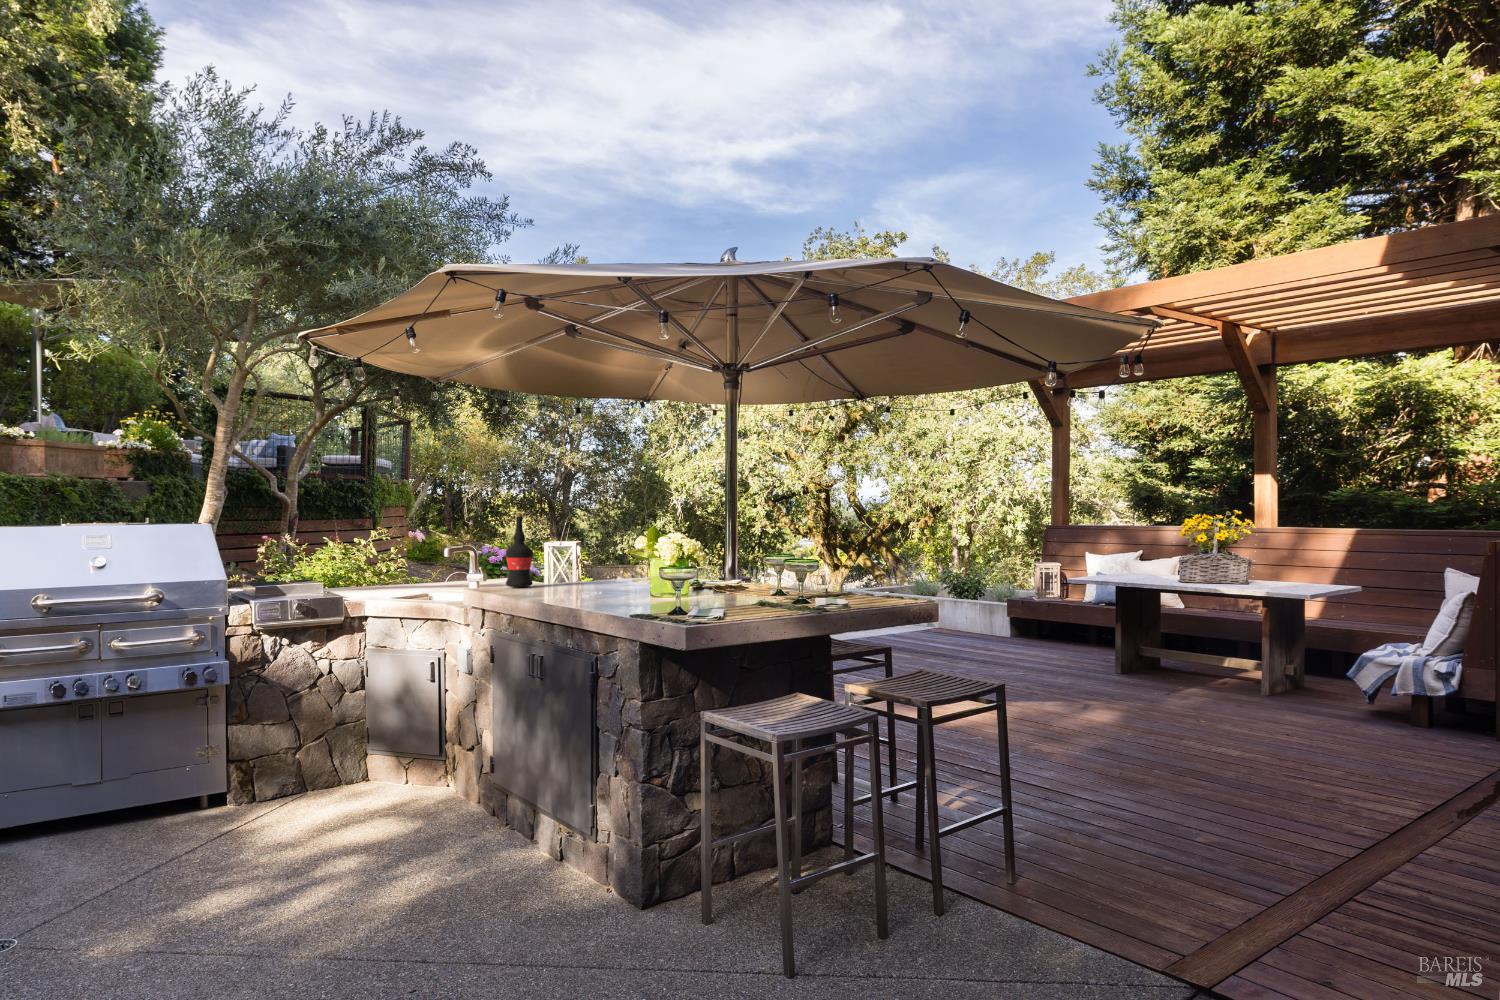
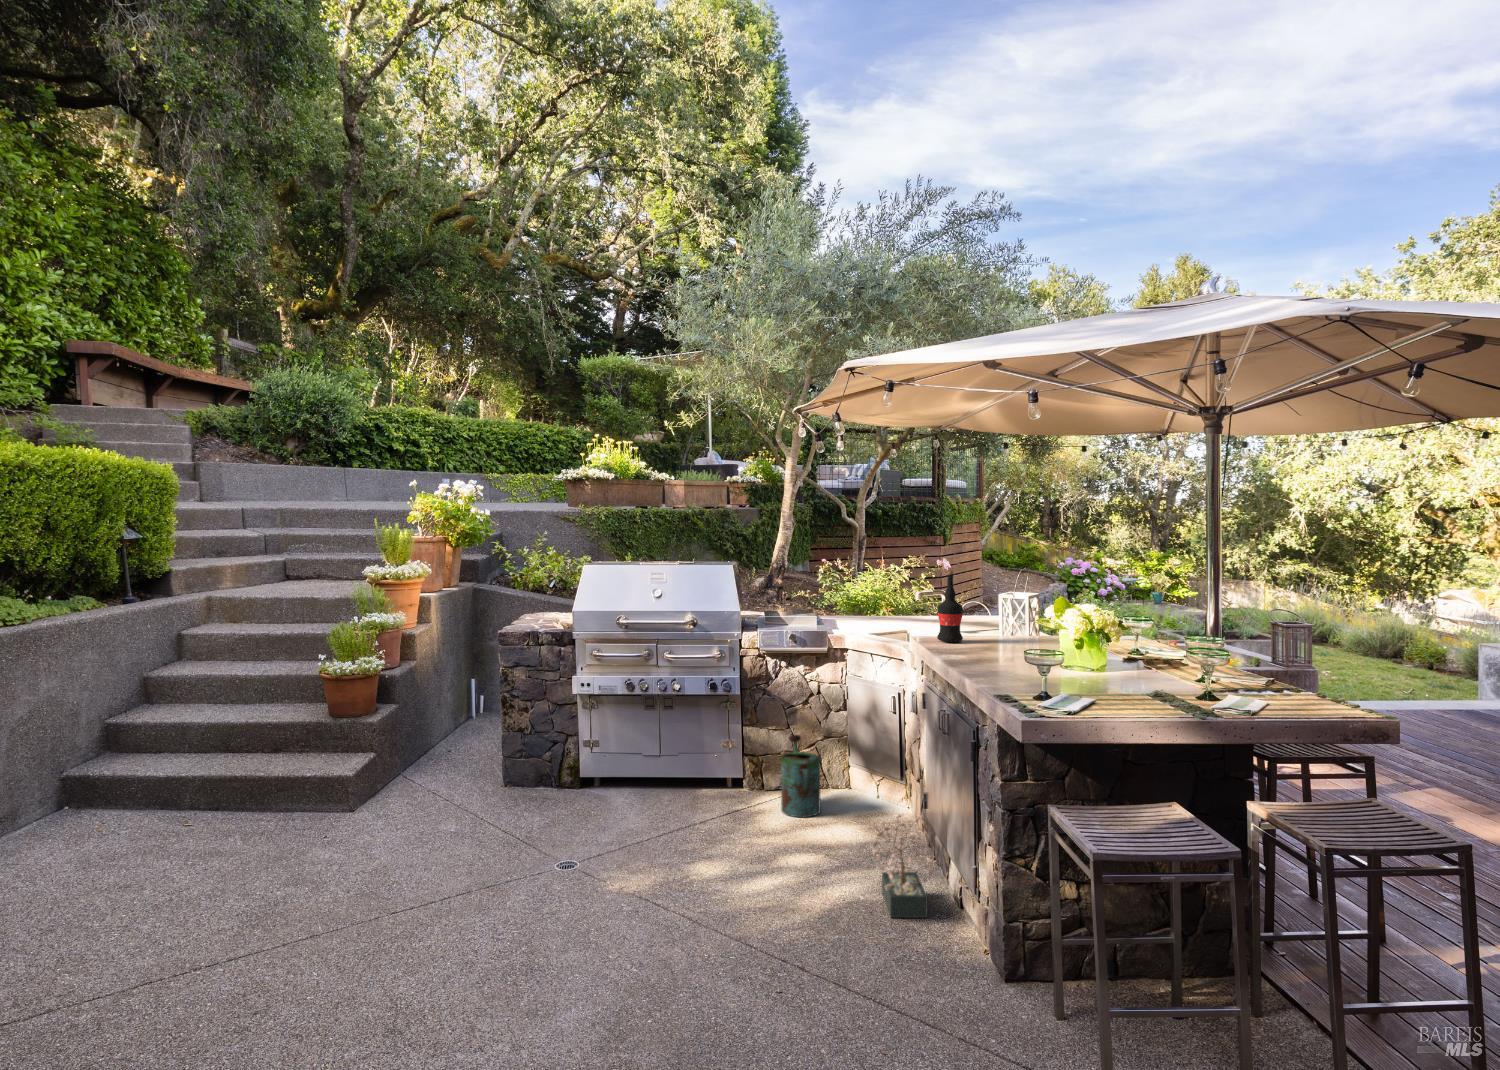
watering can: none [294,725,351,819] -> present [781,735,821,817]
decorative plant: none [456,767,548,875] -> present [867,814,937,918]

